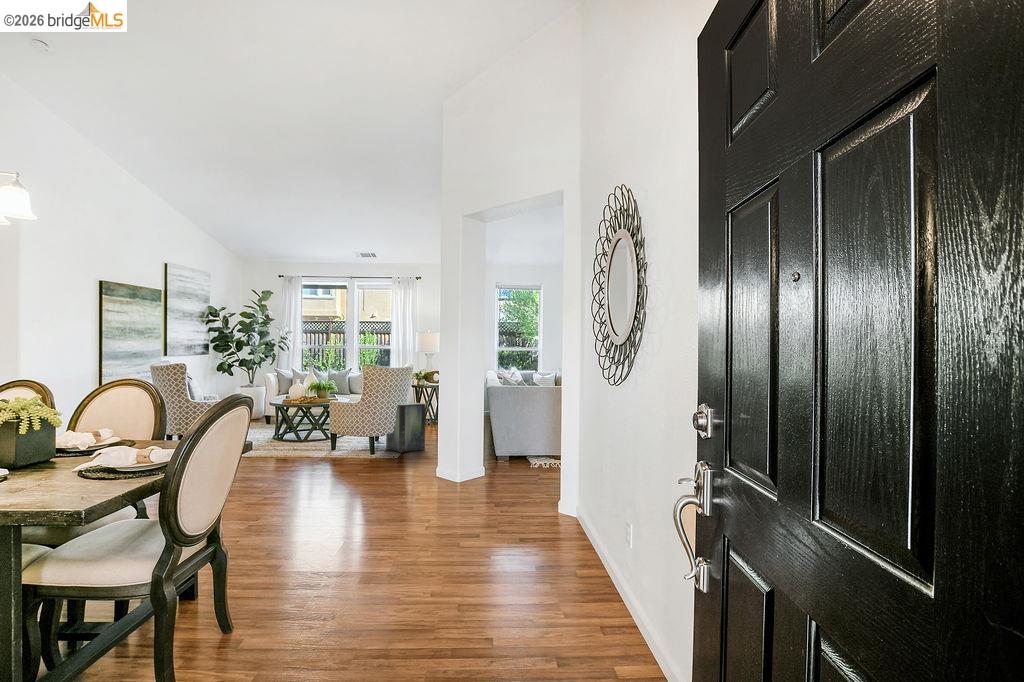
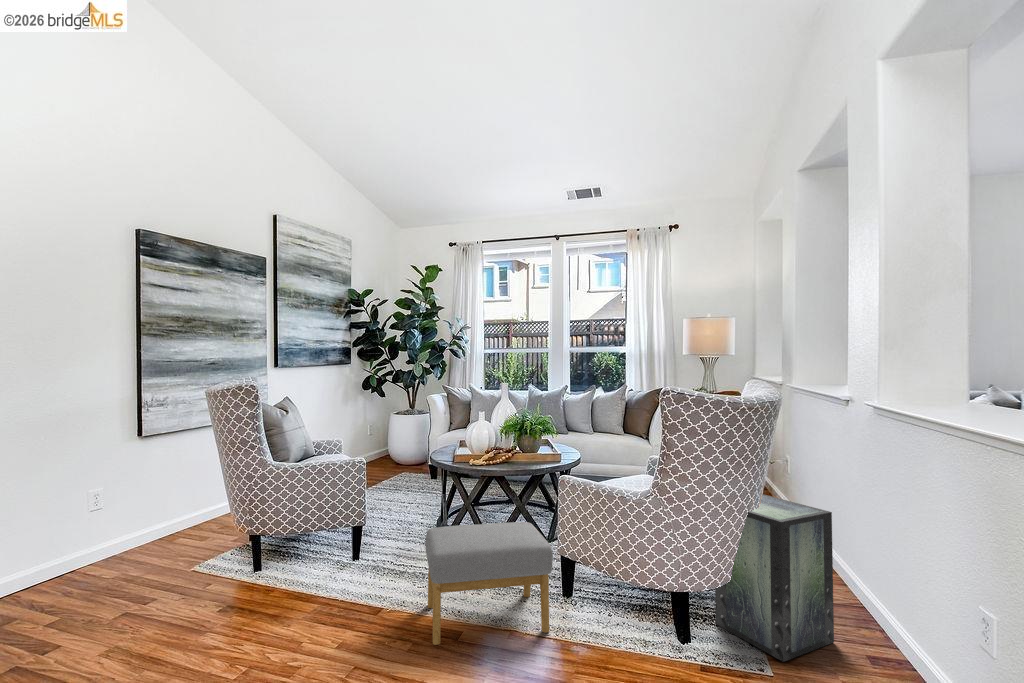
footstool: none [266,418,320,457] -> present [425,522,553,645]

